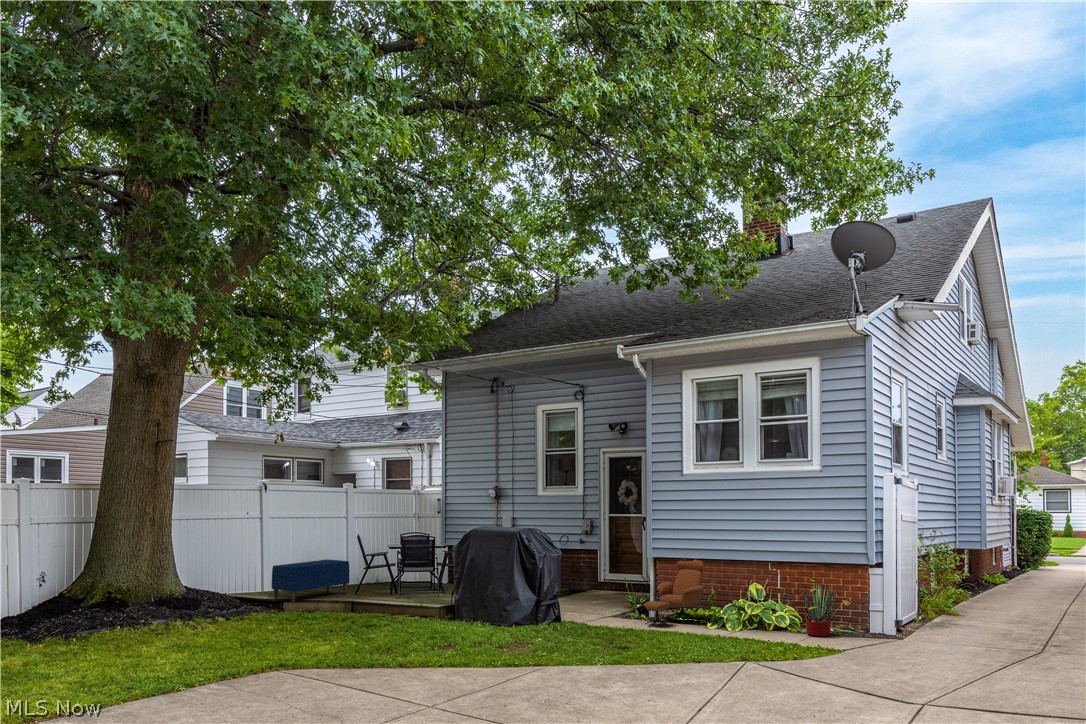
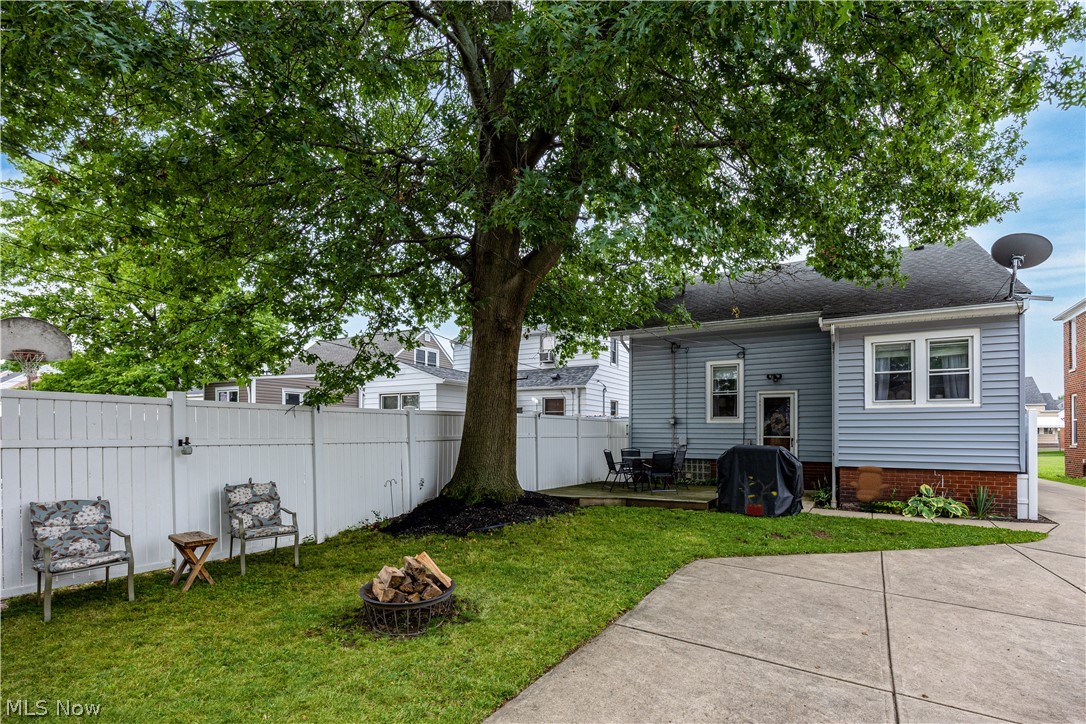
bench: present [272,559,349,603] -> none [548,464,592,493]
decorative plant: present [794,580,849,636] -> present [742,482,776,516]

